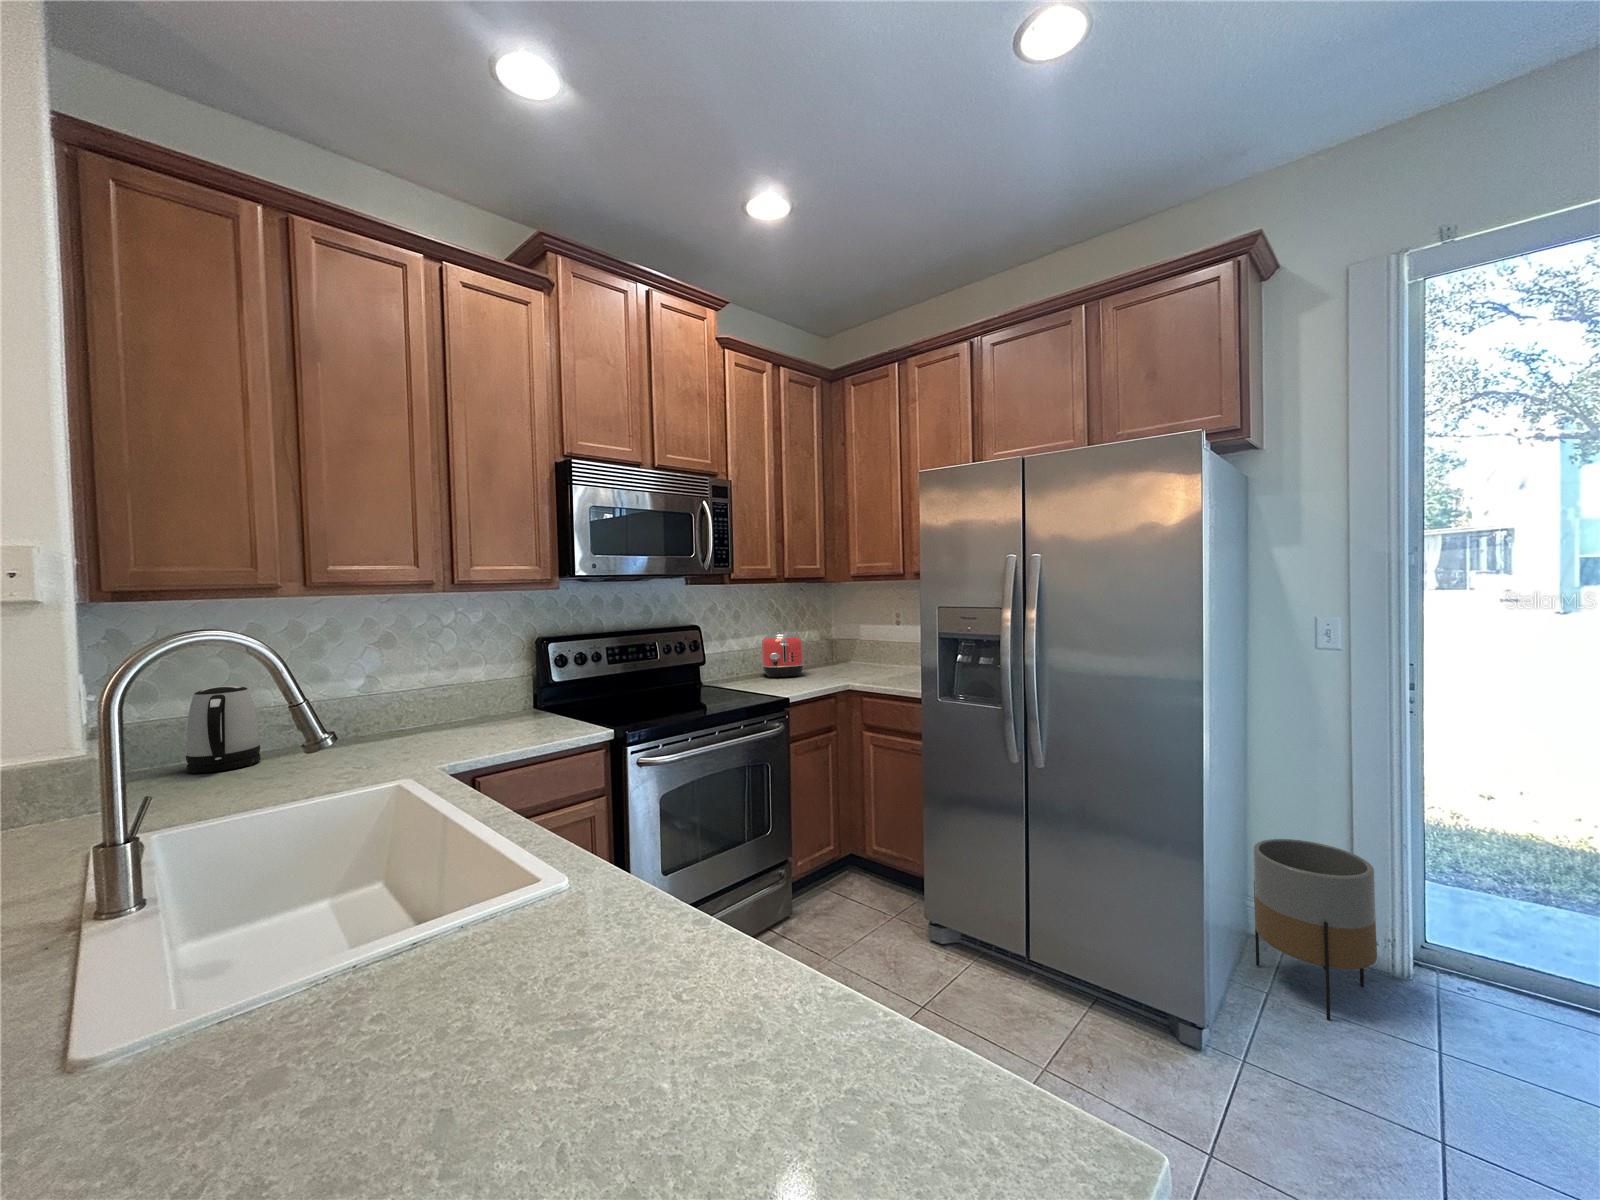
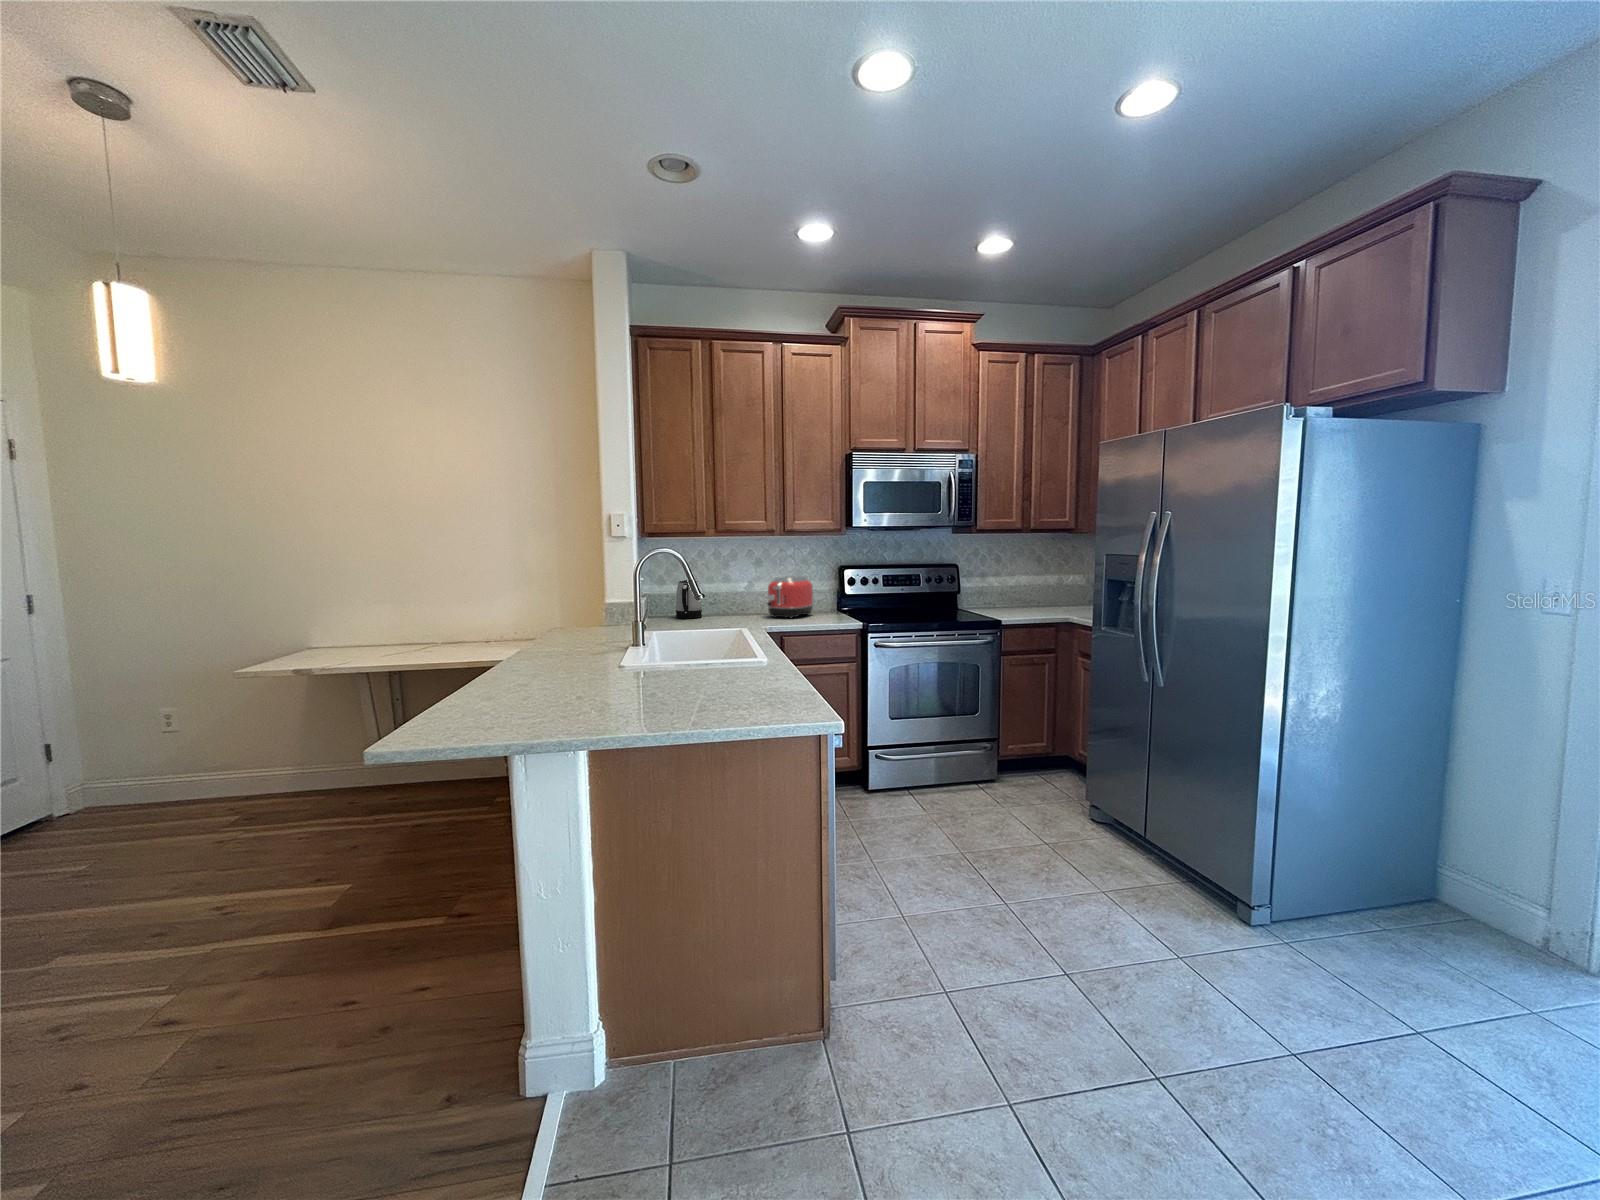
toaster: present [761,632,804,678] -> present [767,576,813,618]
planter: present [1254,839,1377,1020] -> none [1390,801,1534,965]

